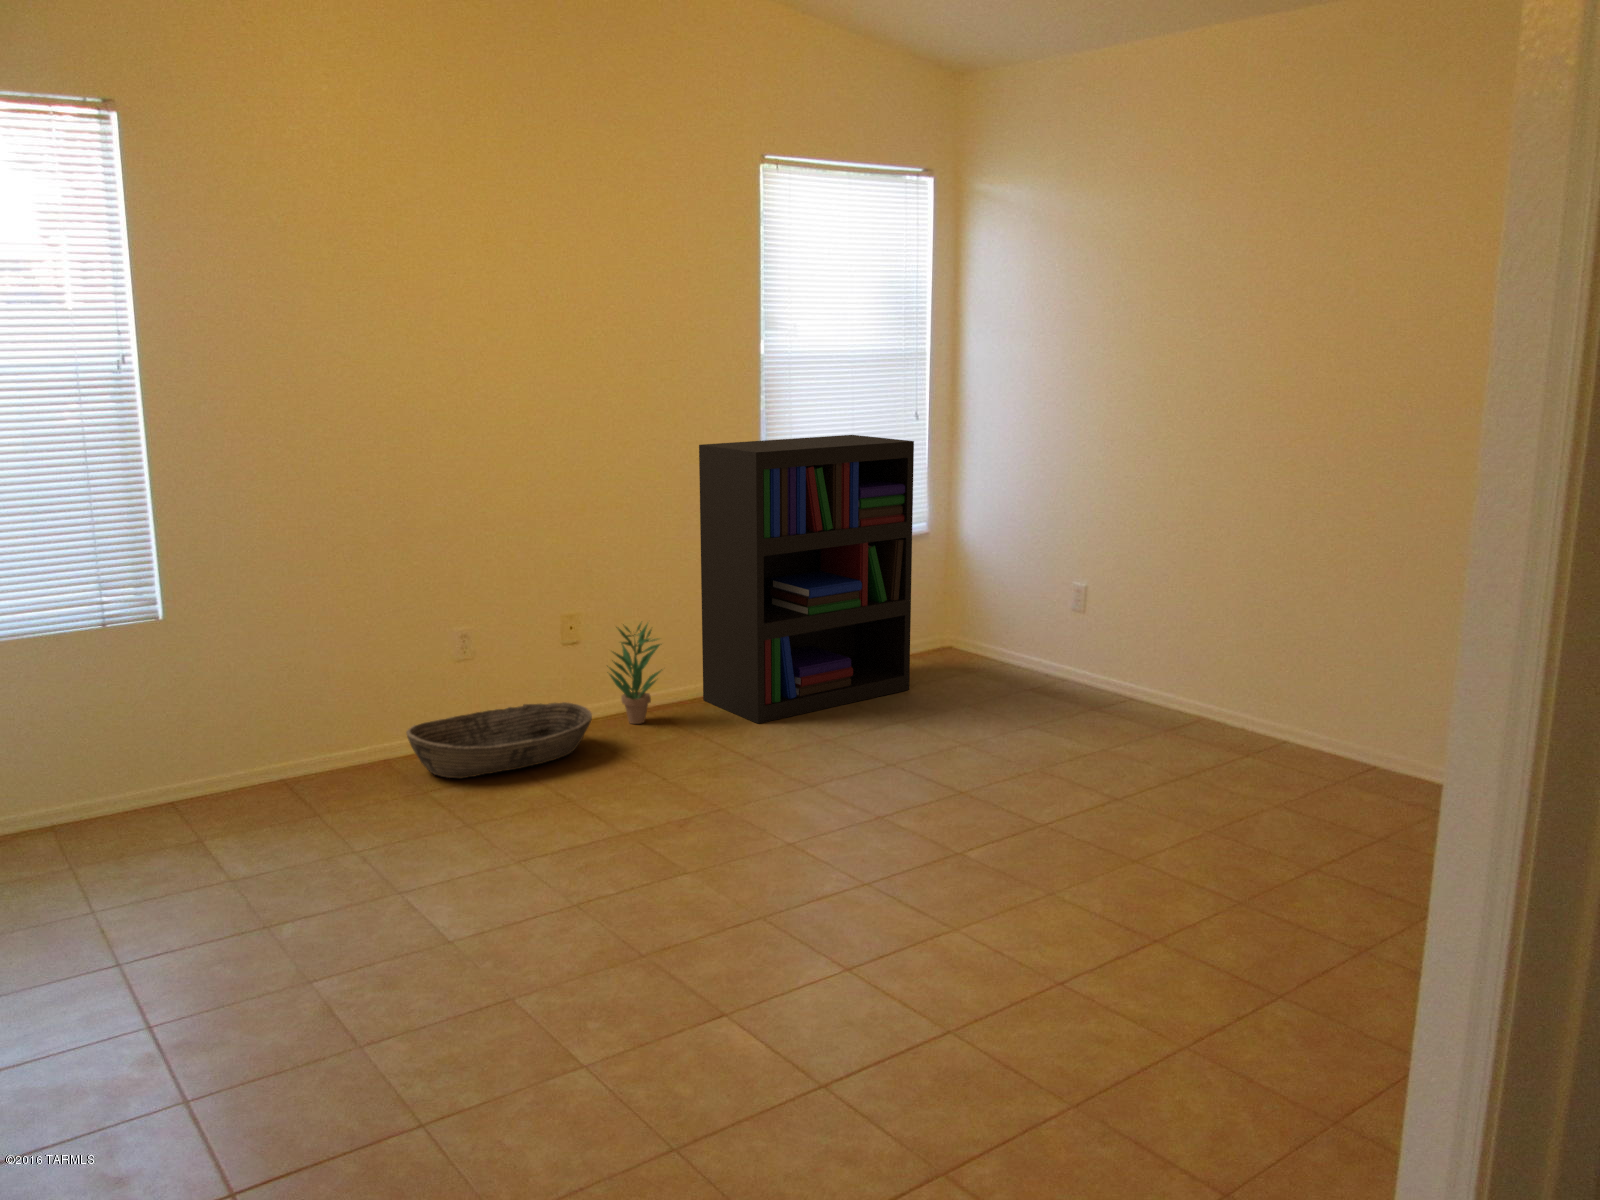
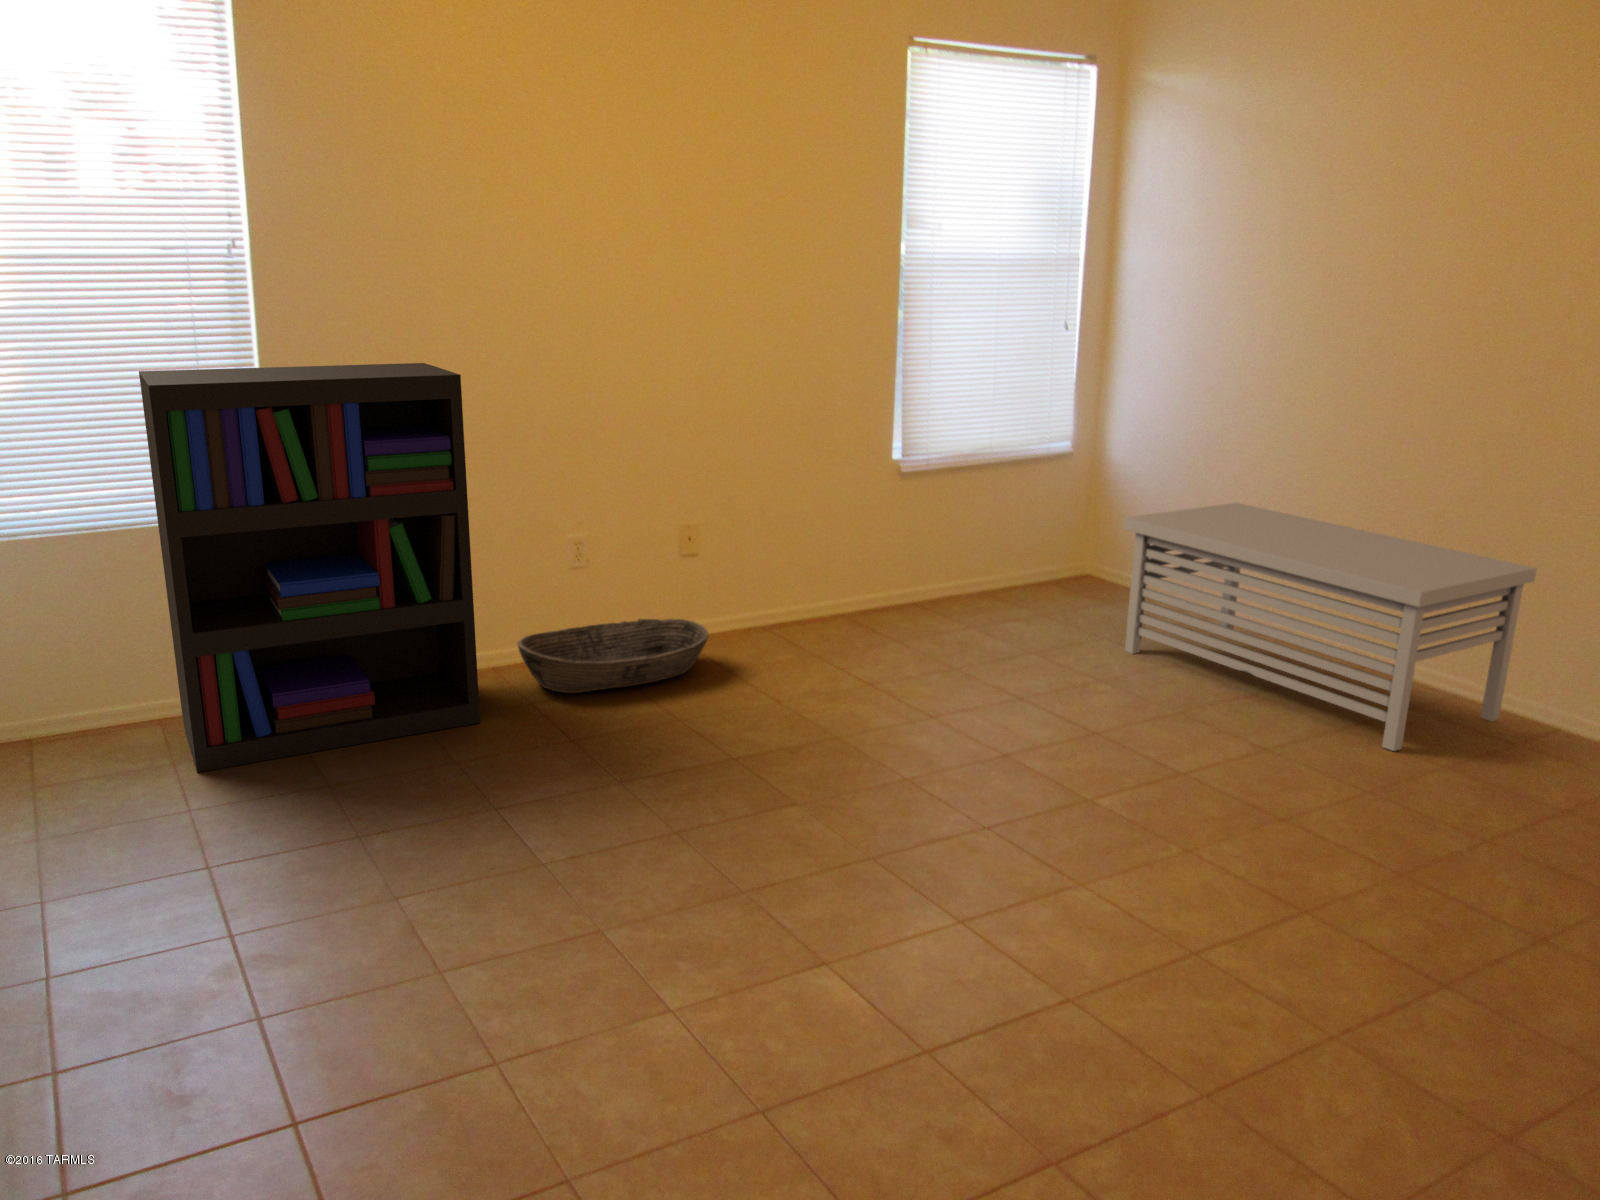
bookshelf: present [699,435,914,724] -> present [139,363,480,772]
storage bench: none [977,572,1336,792] -> present [1123,503,1537,751]
potted plant: present [607,624,662,724] -> none [725,536,787,645]

